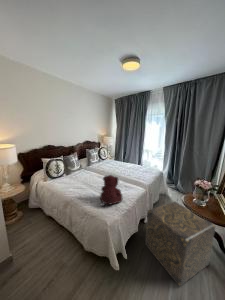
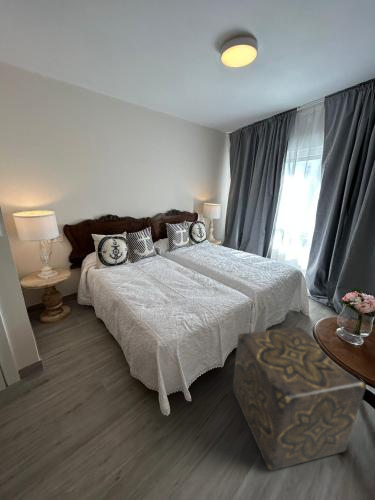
teddy bear: present [100,175,123,206] -> none [156,267,197,317]

